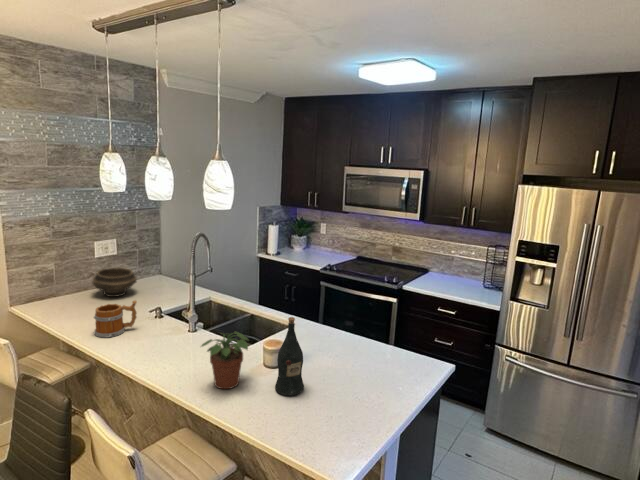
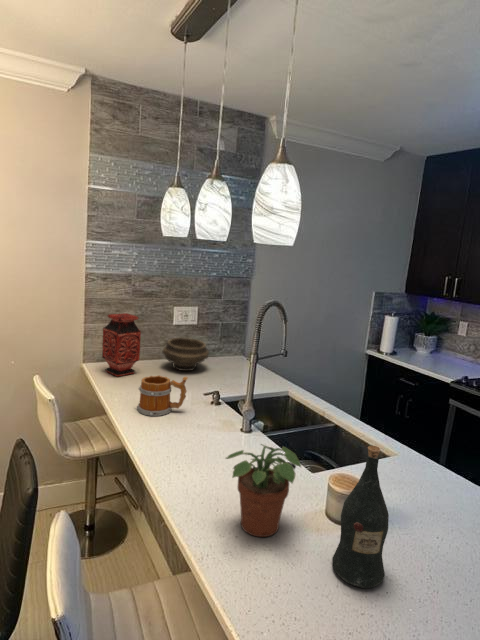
vase: none [33,255,74,313] -> present [102,313,141,376]

